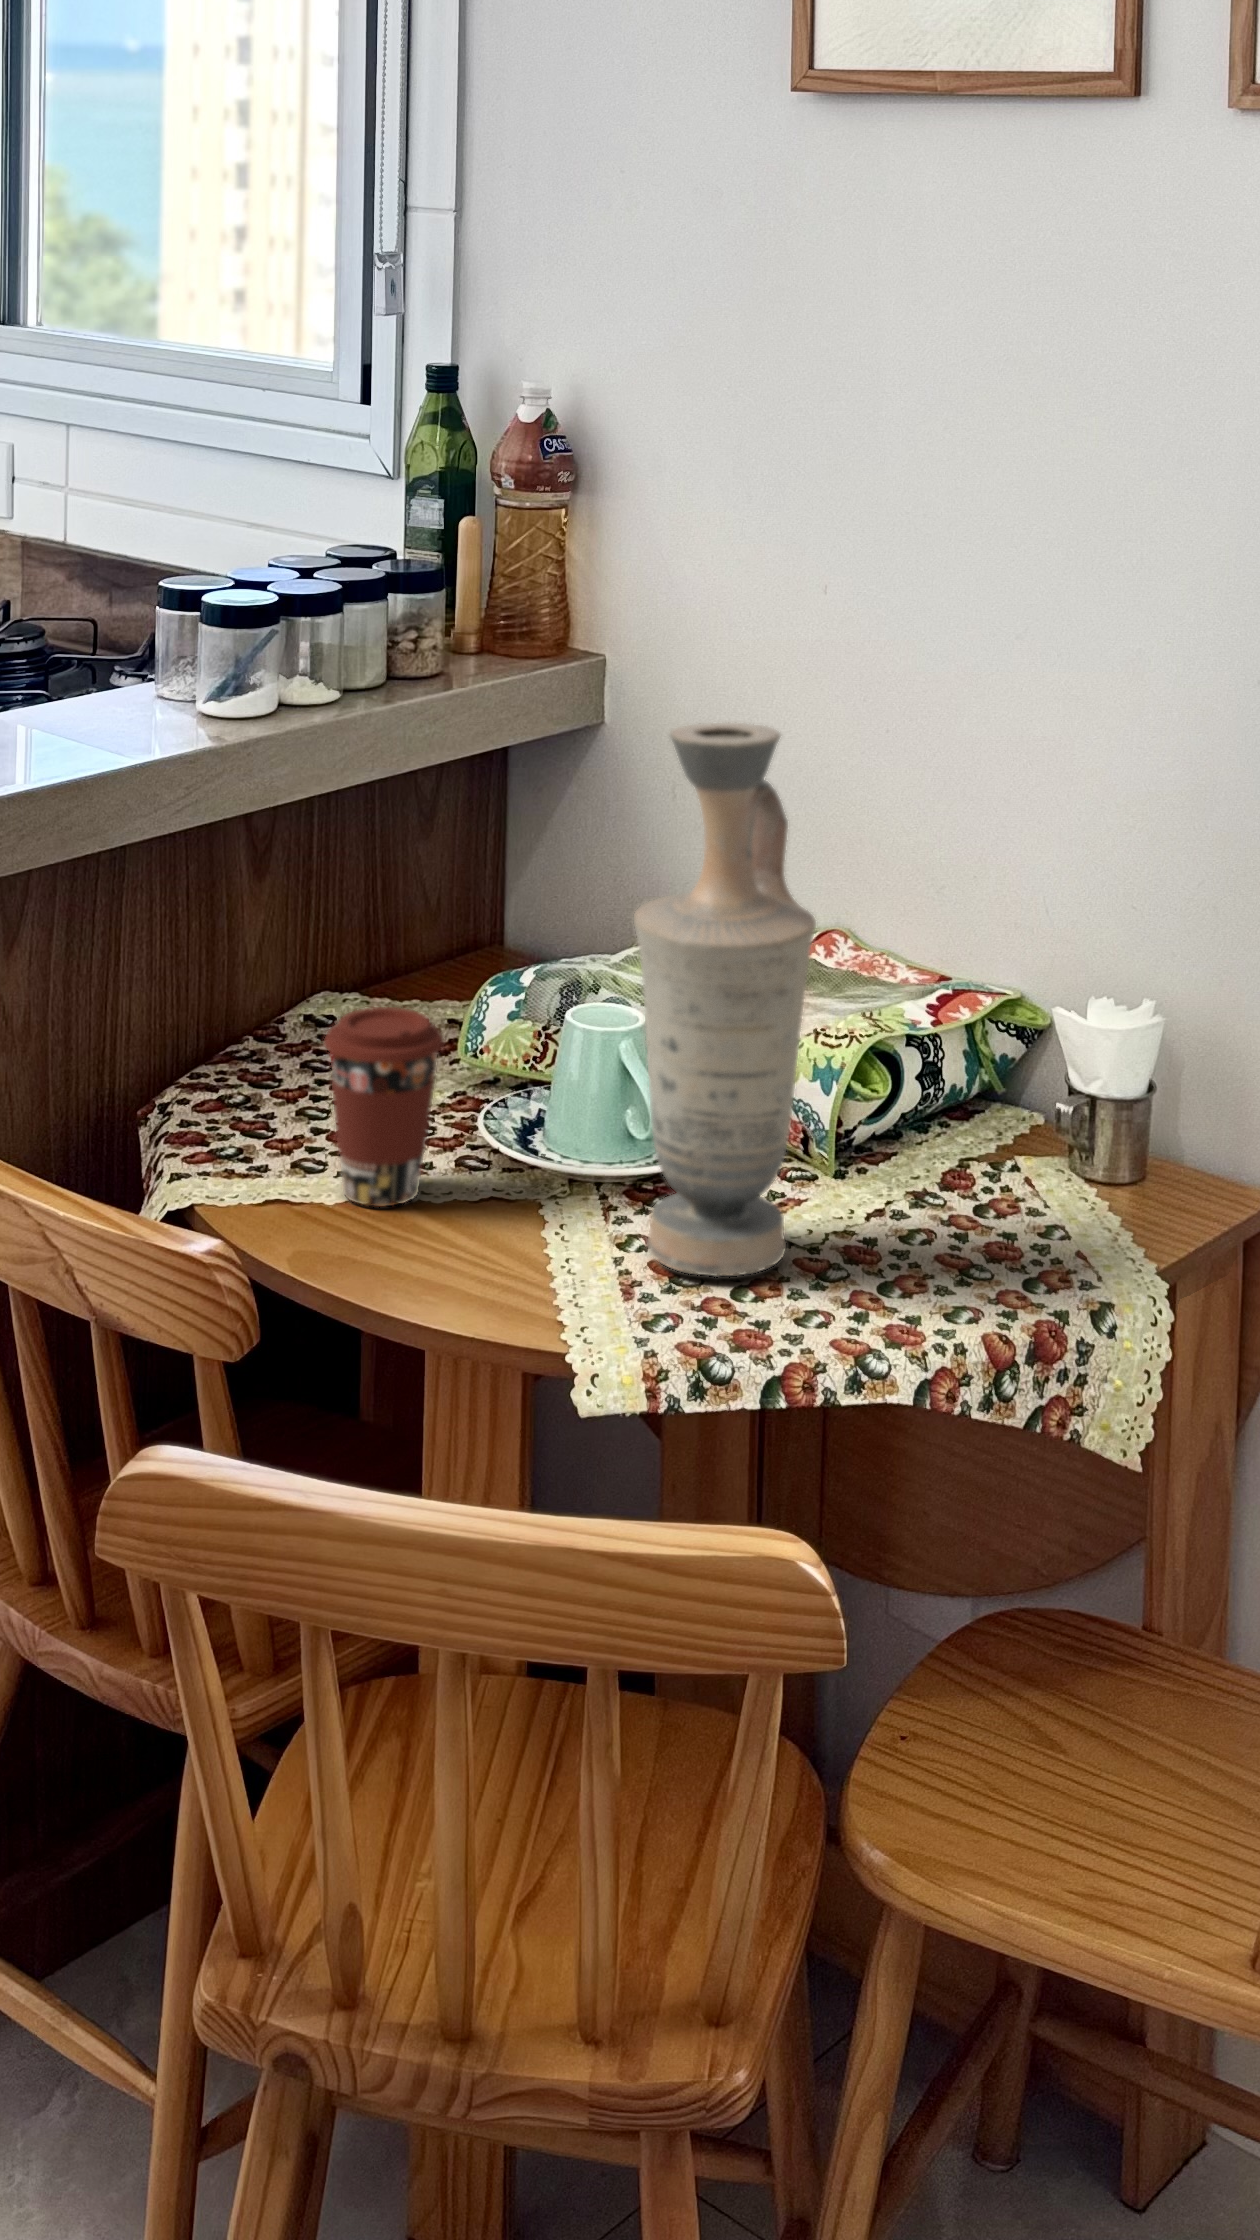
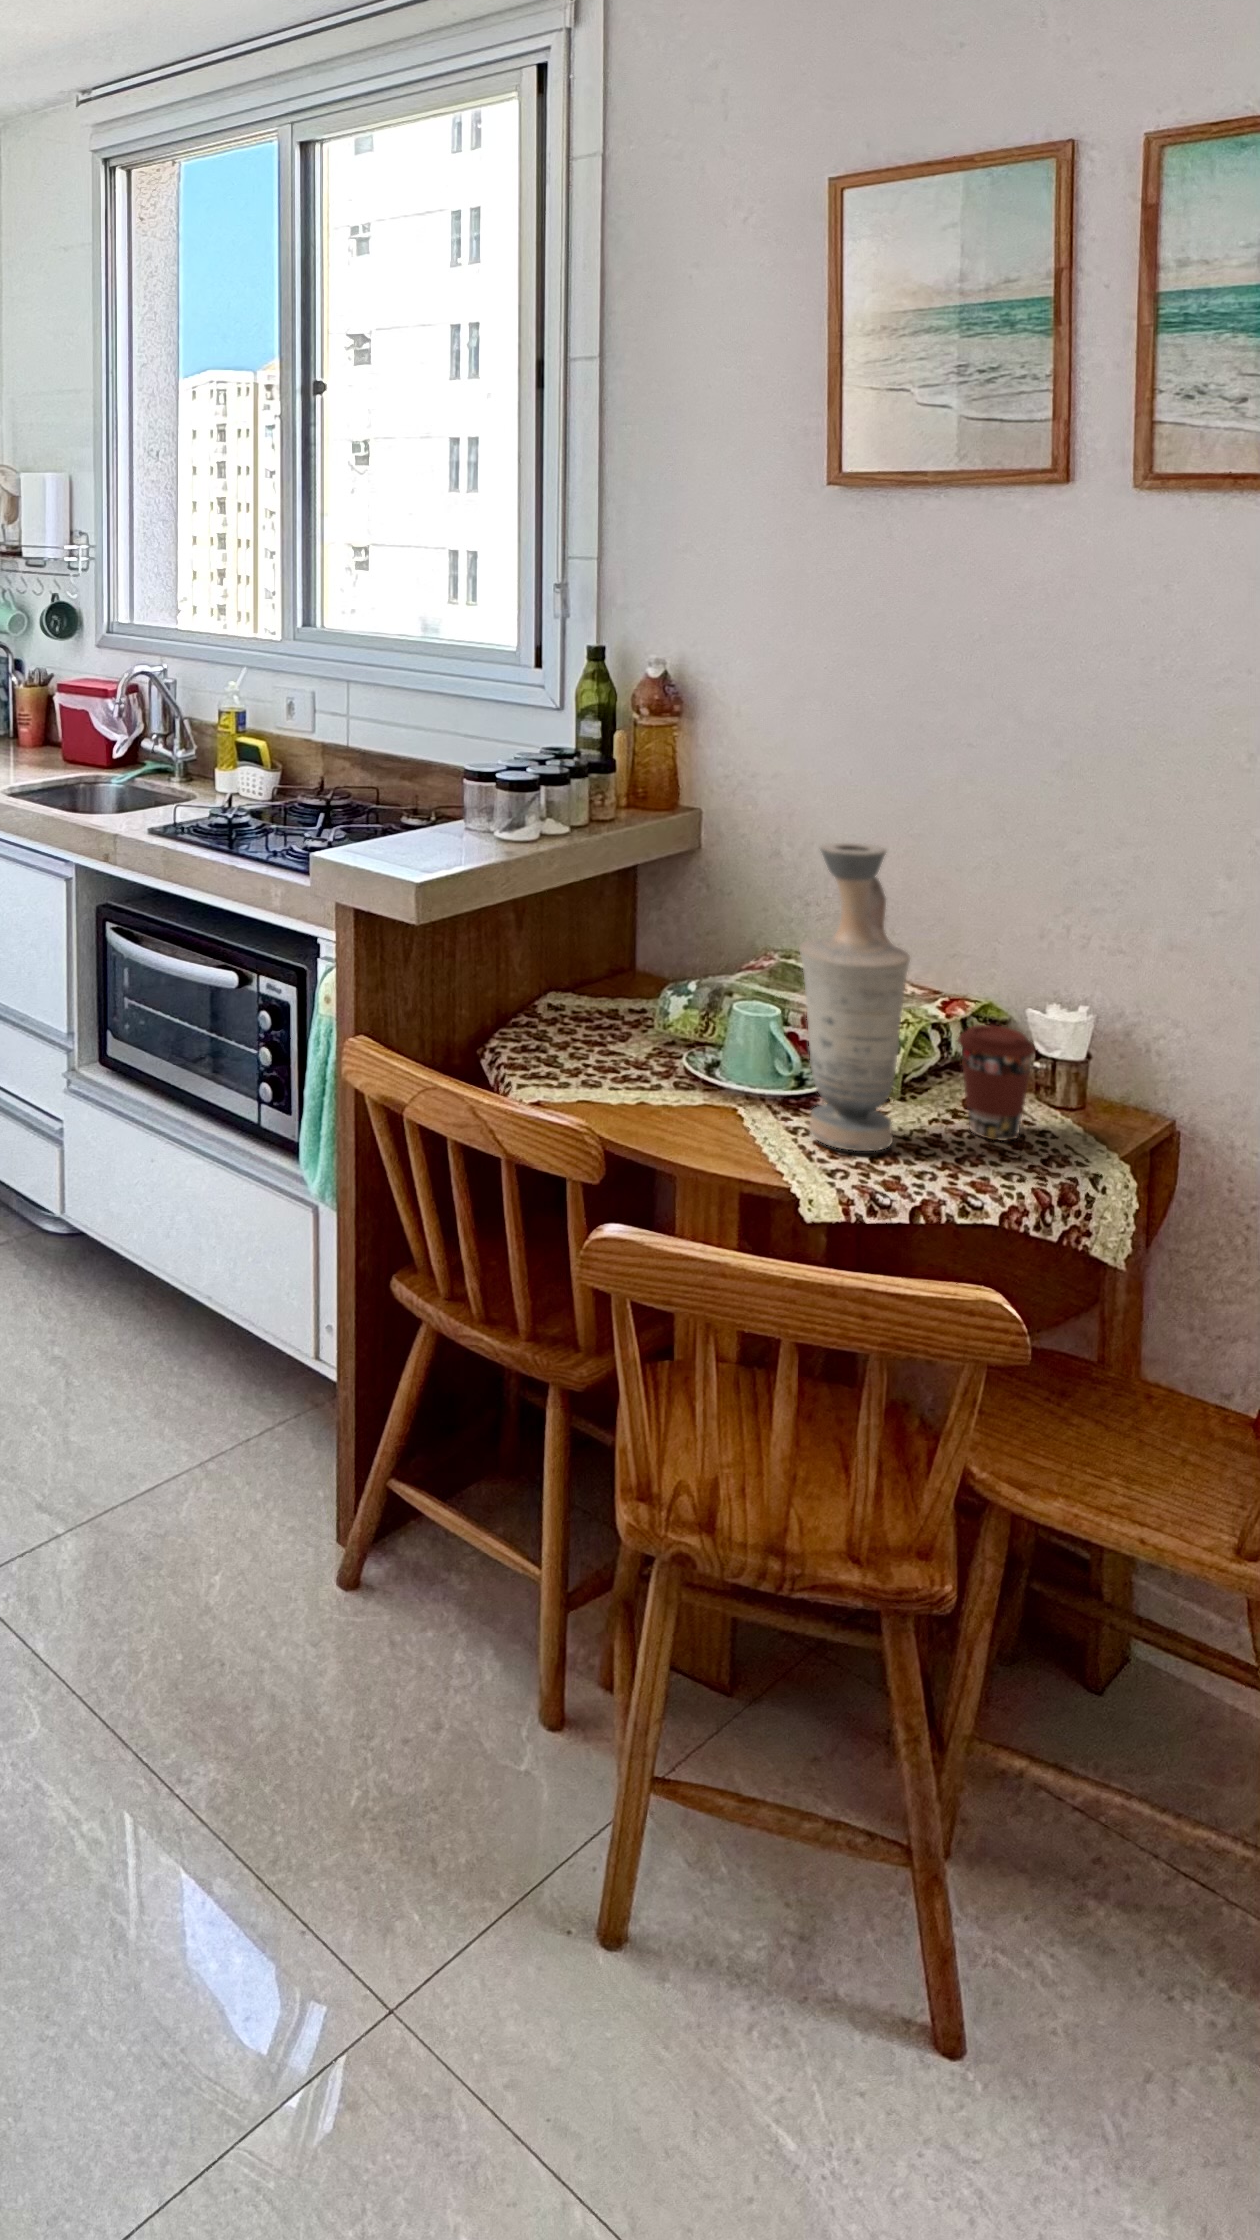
coffee cup: present [324,1007,444,1206] -> present [958,1025,1036,1141]

